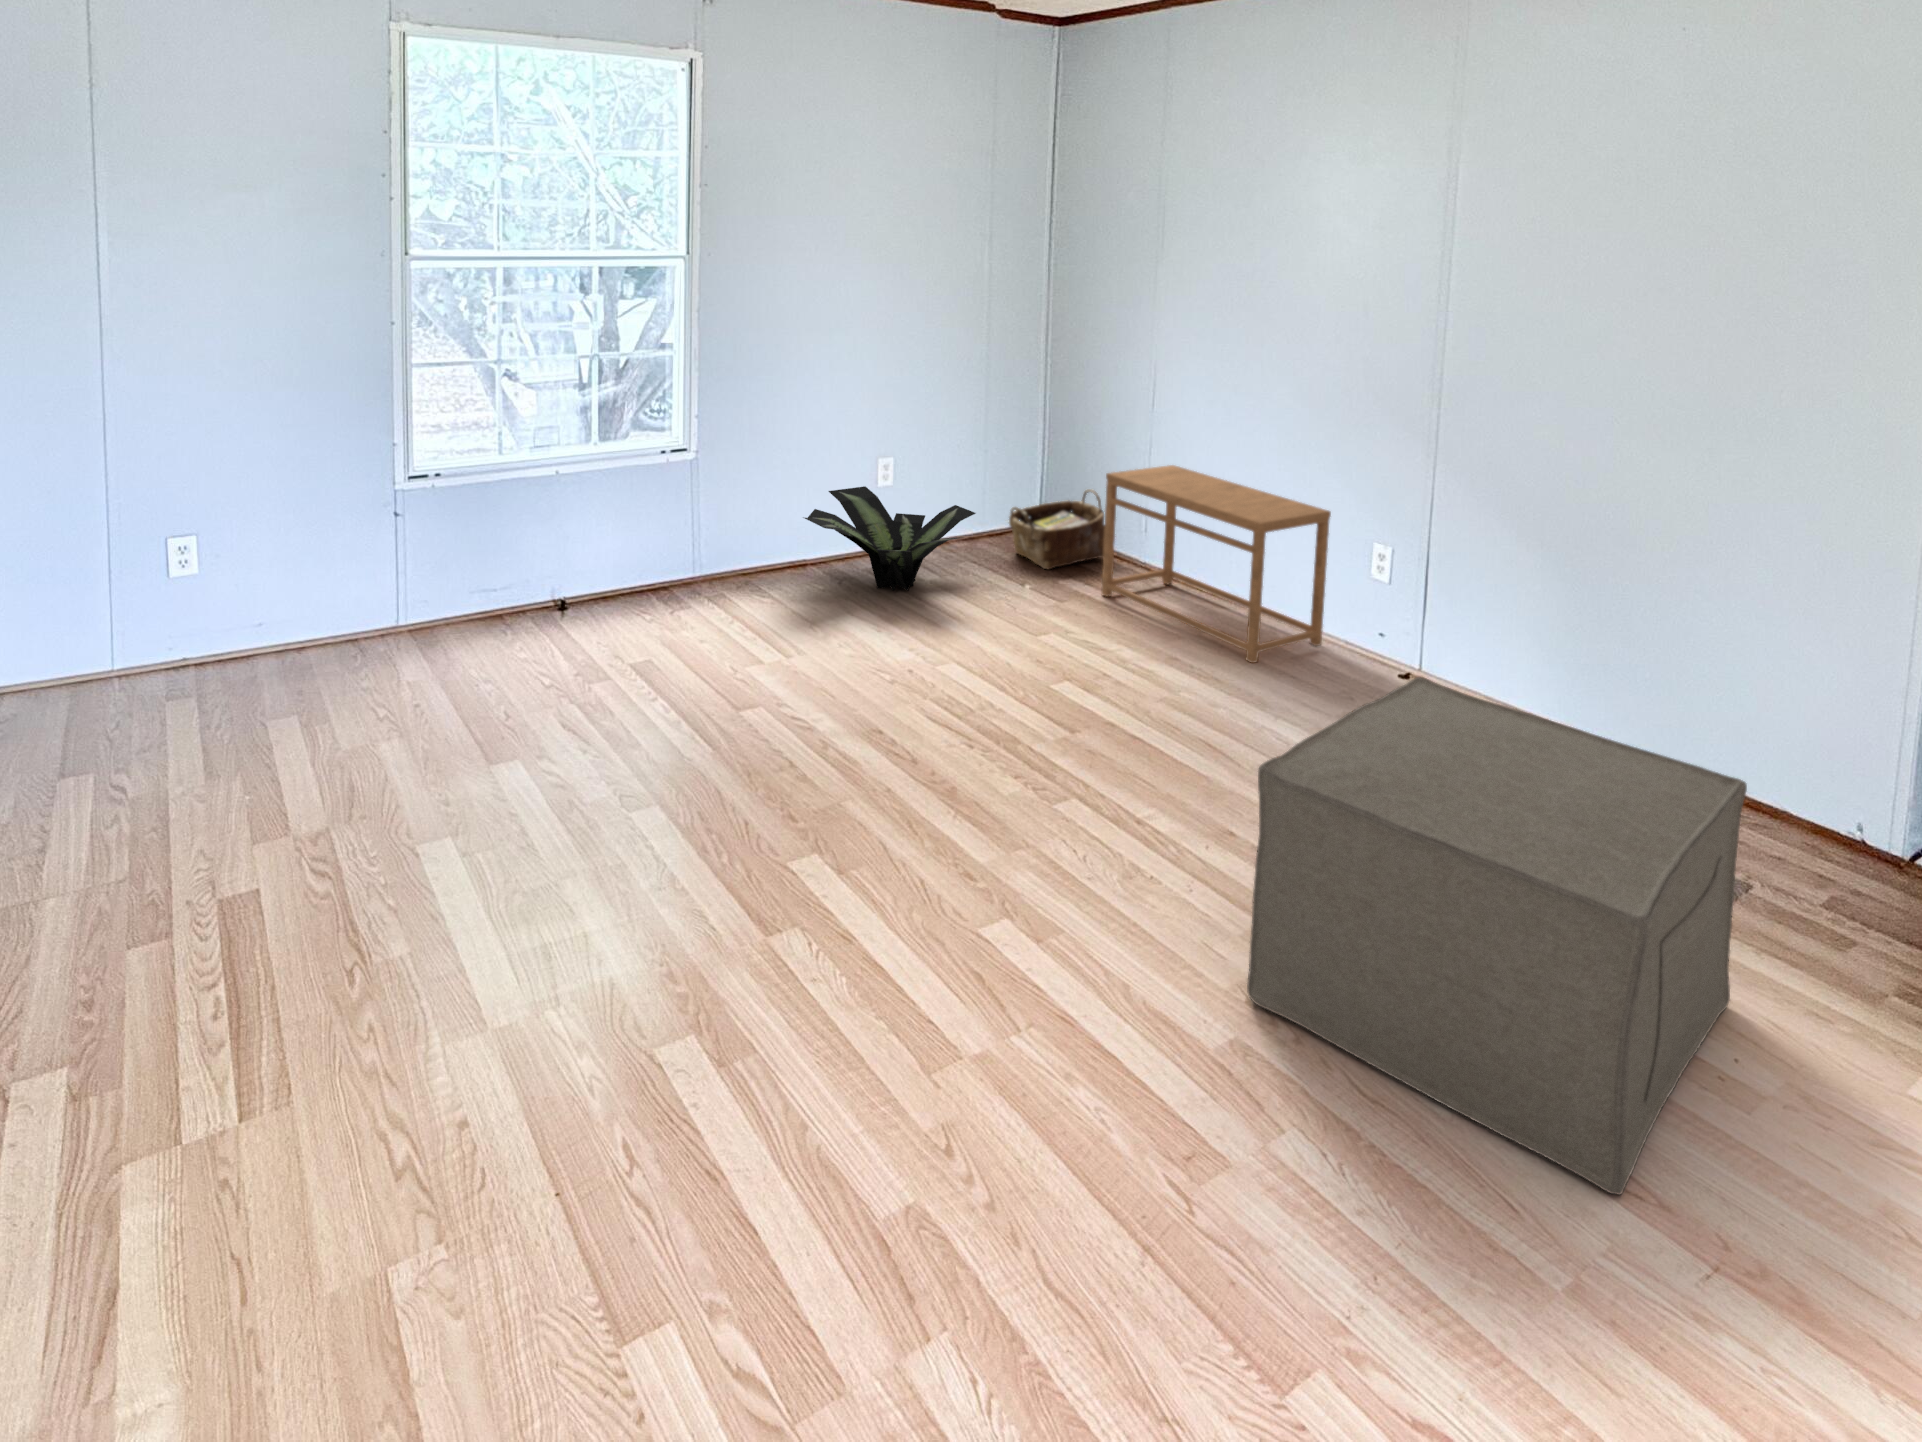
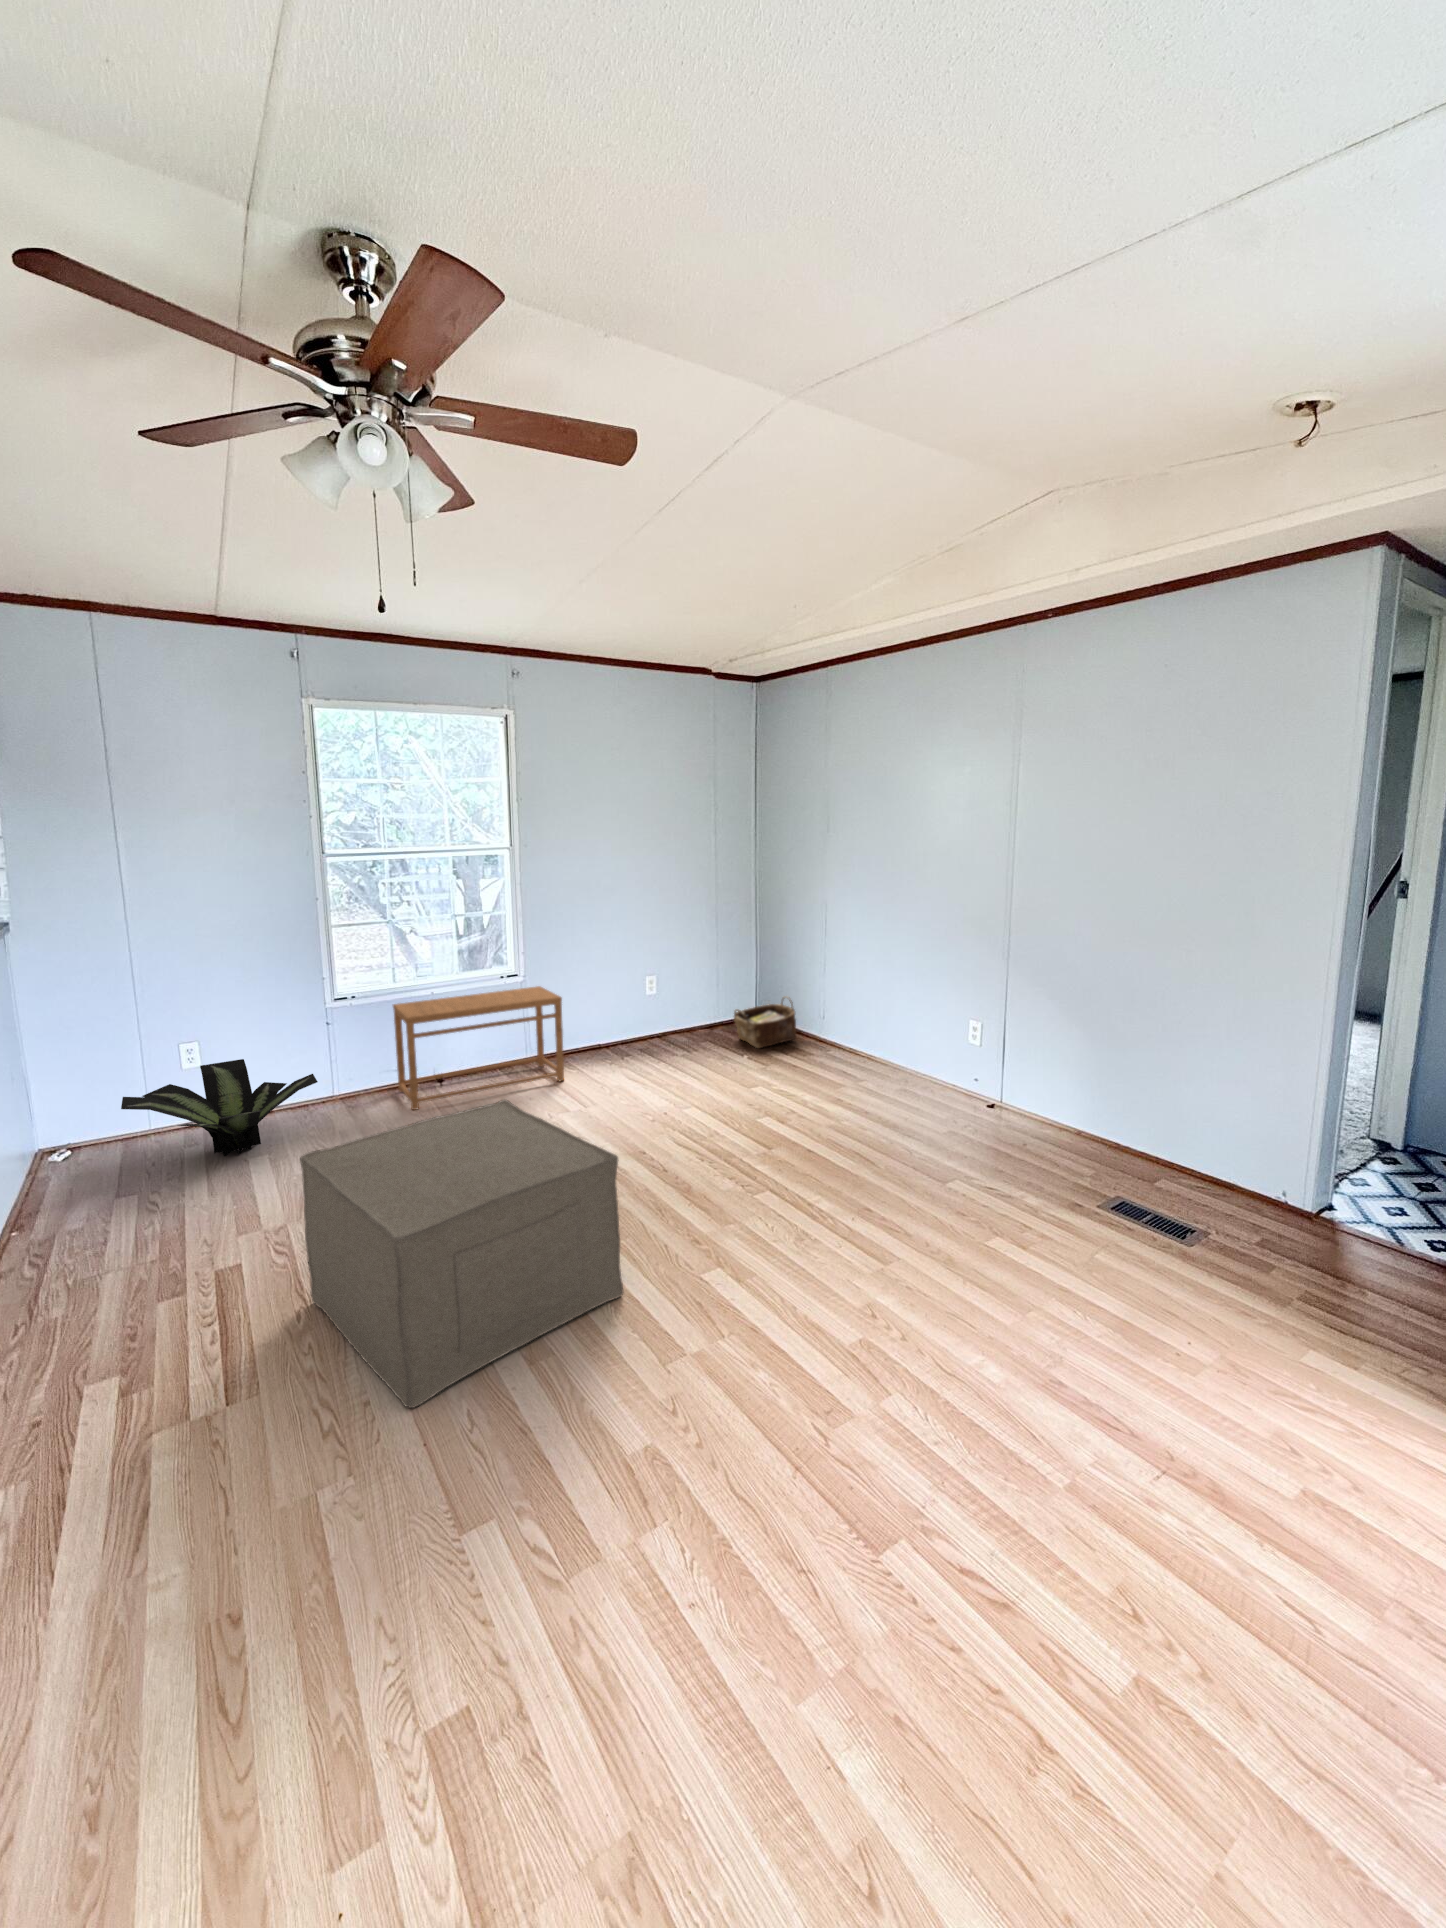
side table: present [1102,465,1331,663] -> present [393,986,564,1110]
potted plant: present [805,486,976,591] -> present [121,1059,318,1156]
ottoman: present [1247,677,1747,1195] -> present [300,1100,623,1408]

